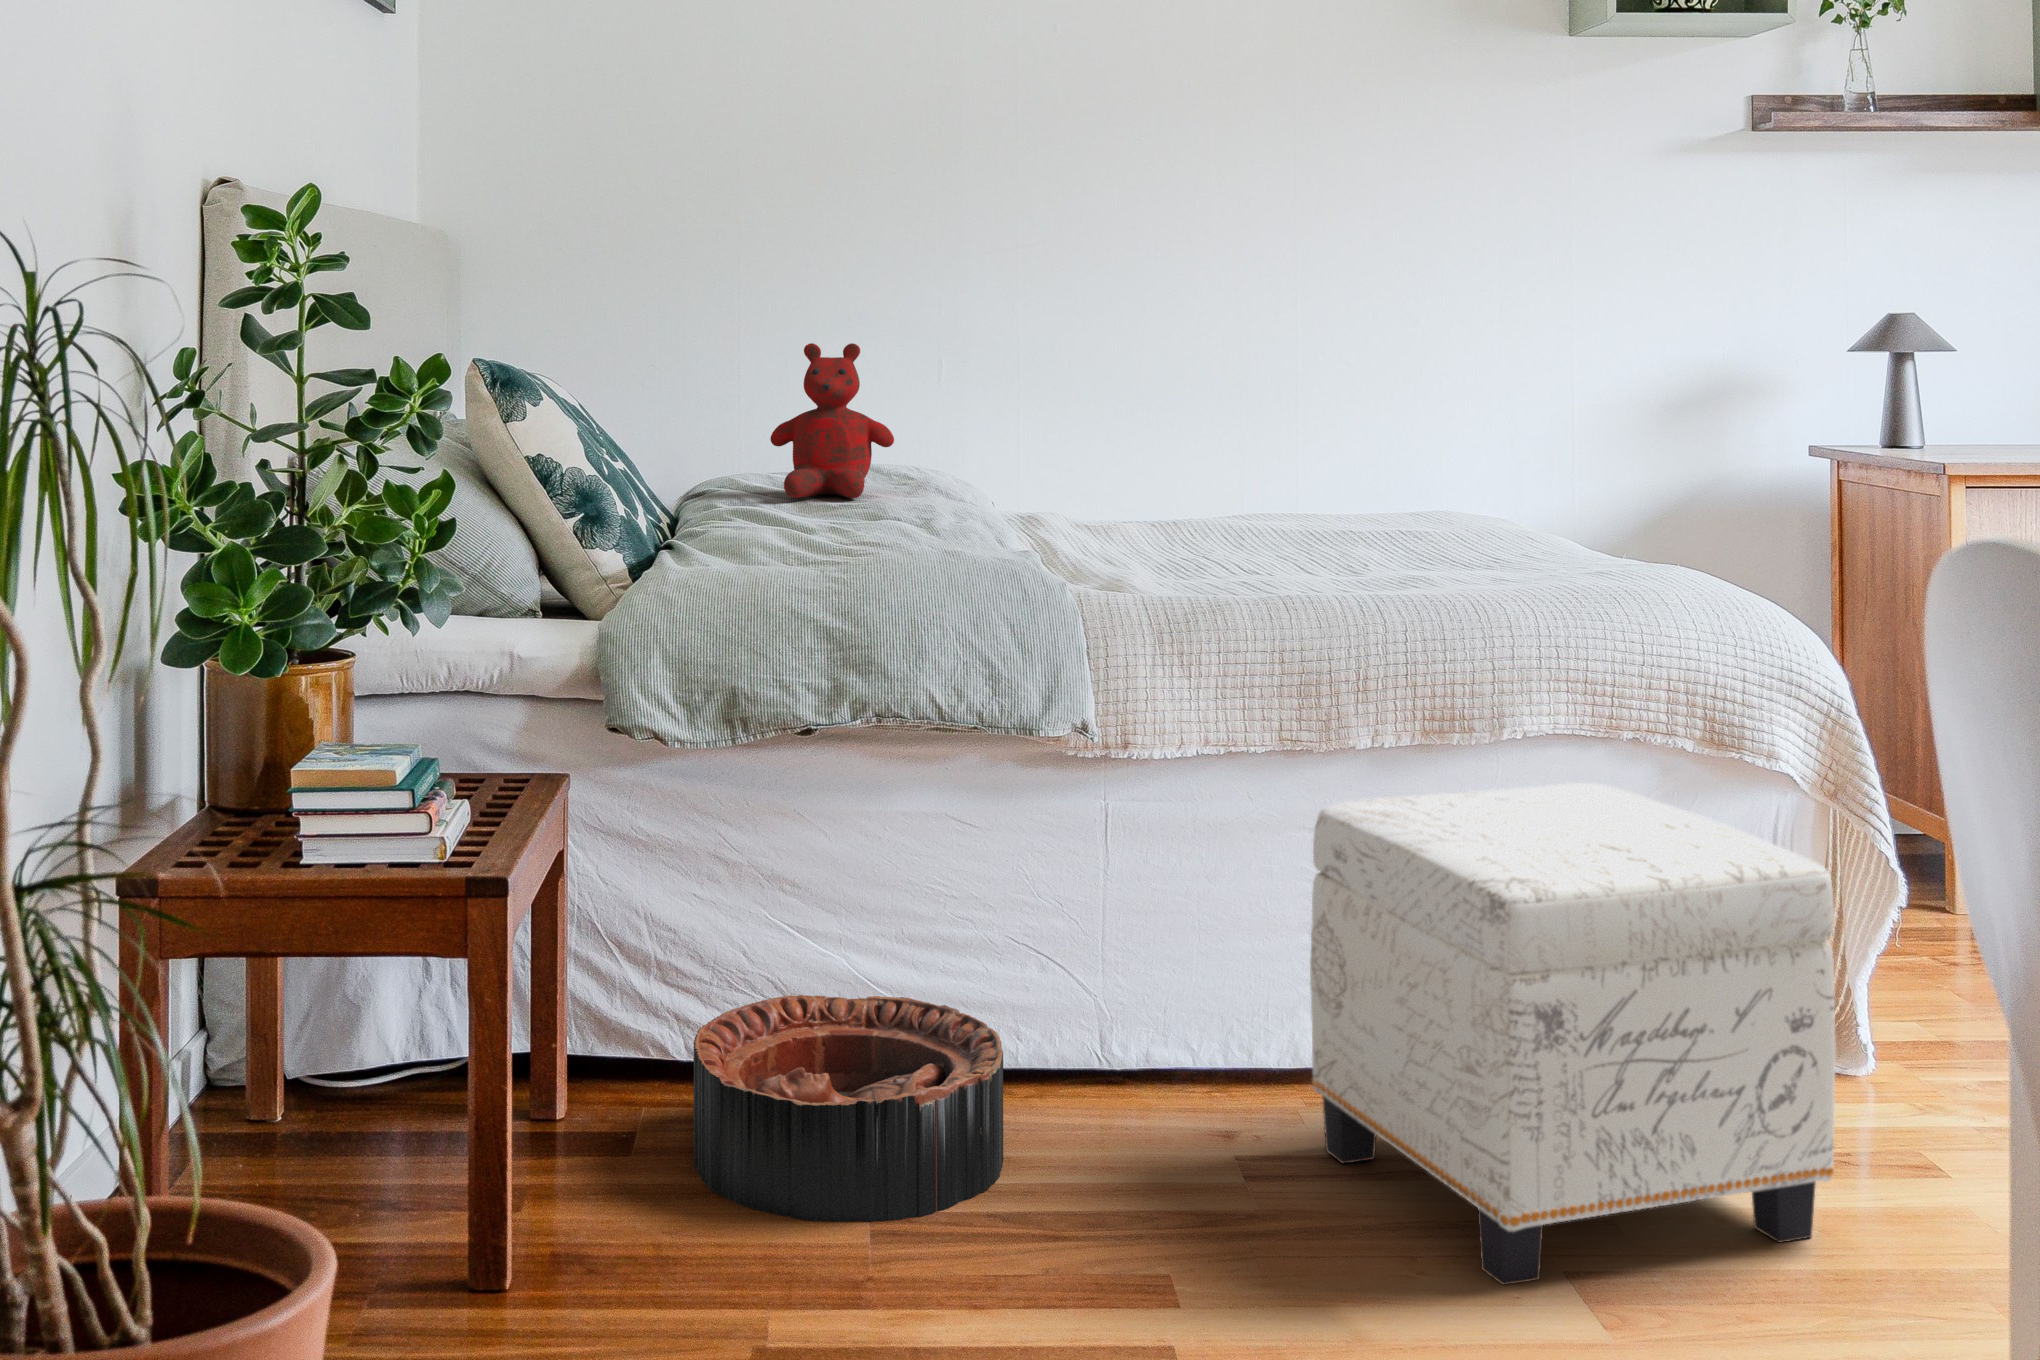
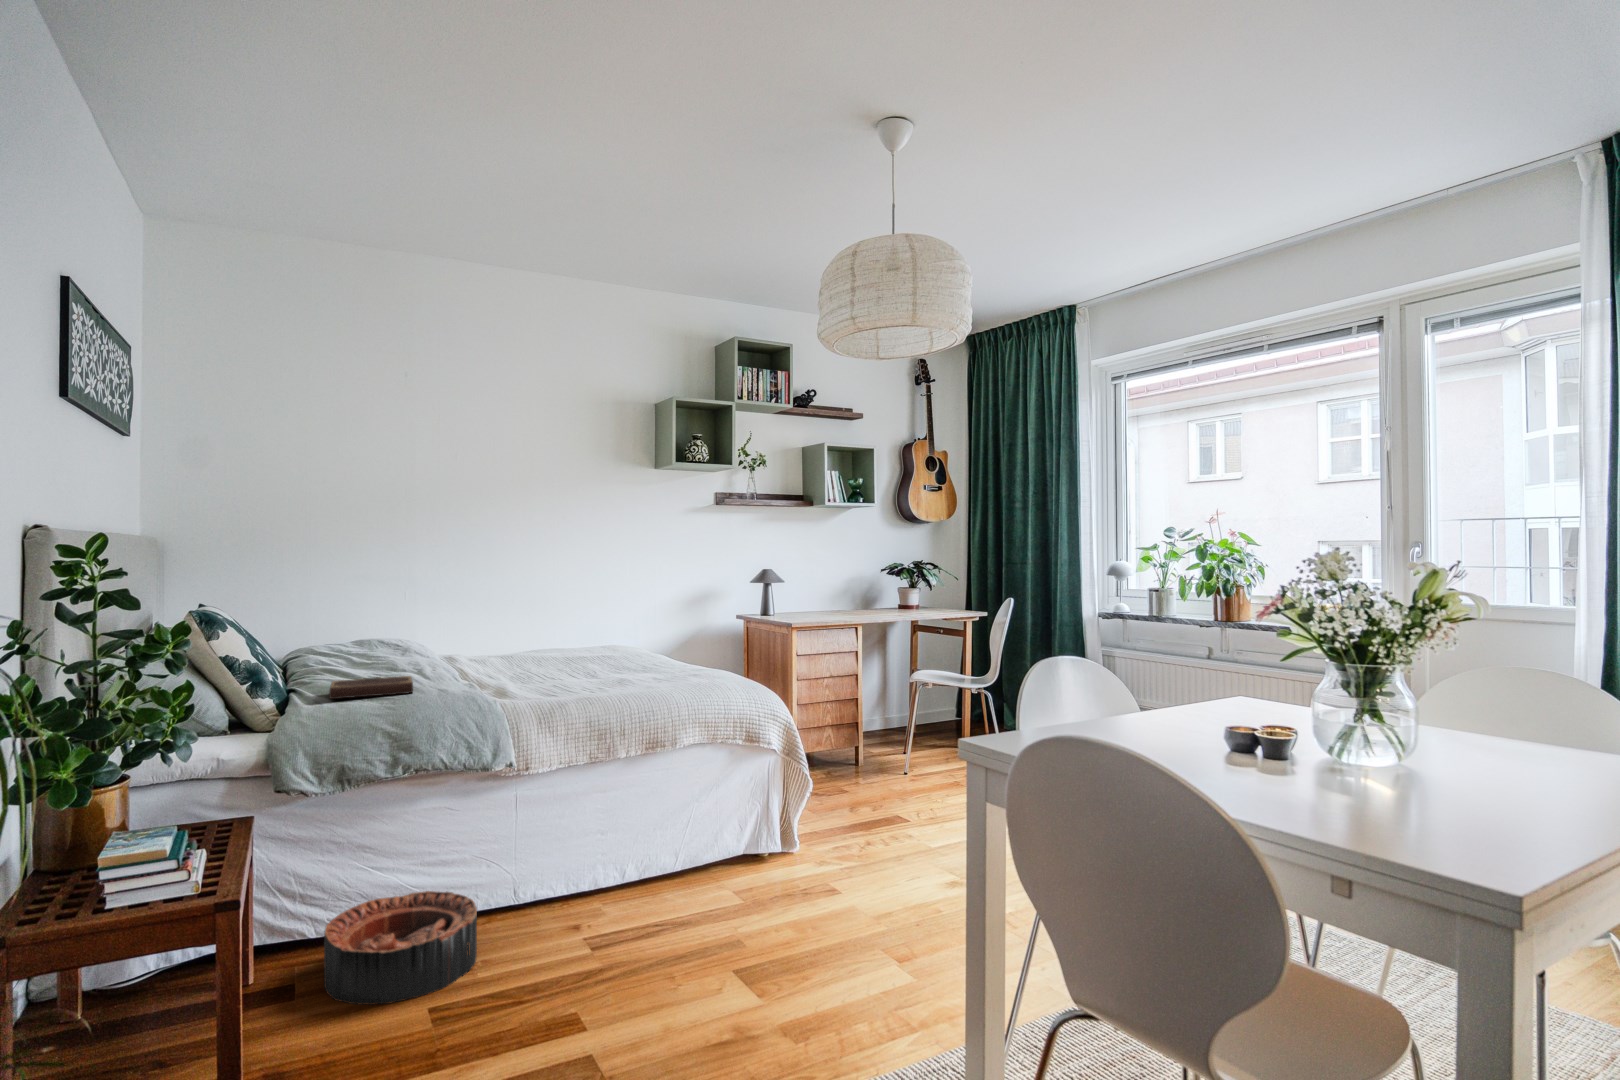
teddy bear: present [770,343,894,498] -> none [347,598,410,668]
notebook: none [718,512,884,550] -> present [329,676,413,699]
ottoman: present [1310,783,1836,1285] -> none [606,762,795,963]

